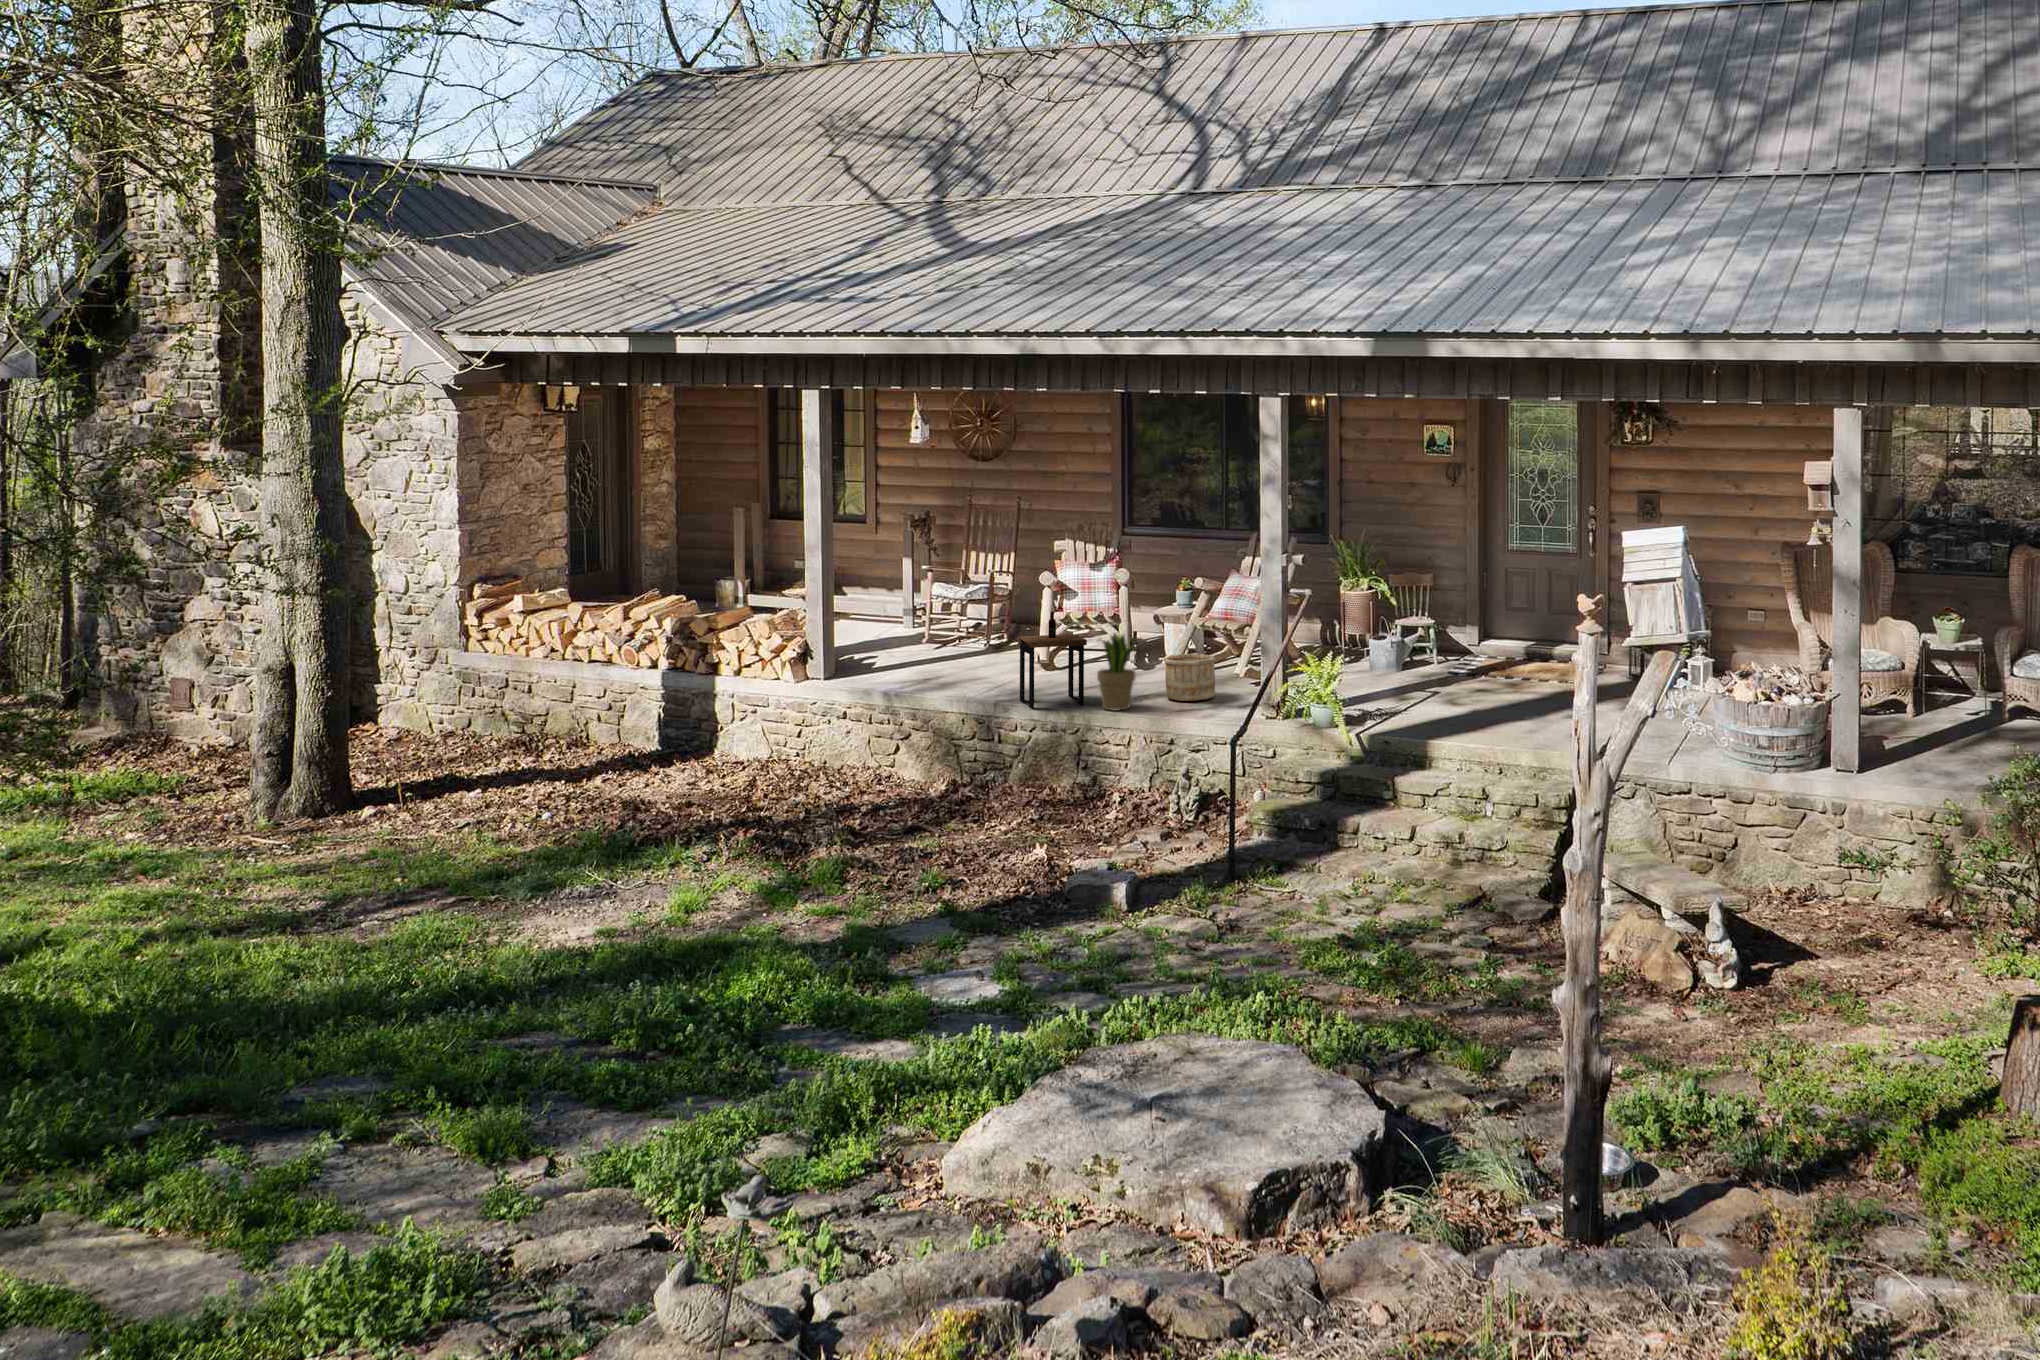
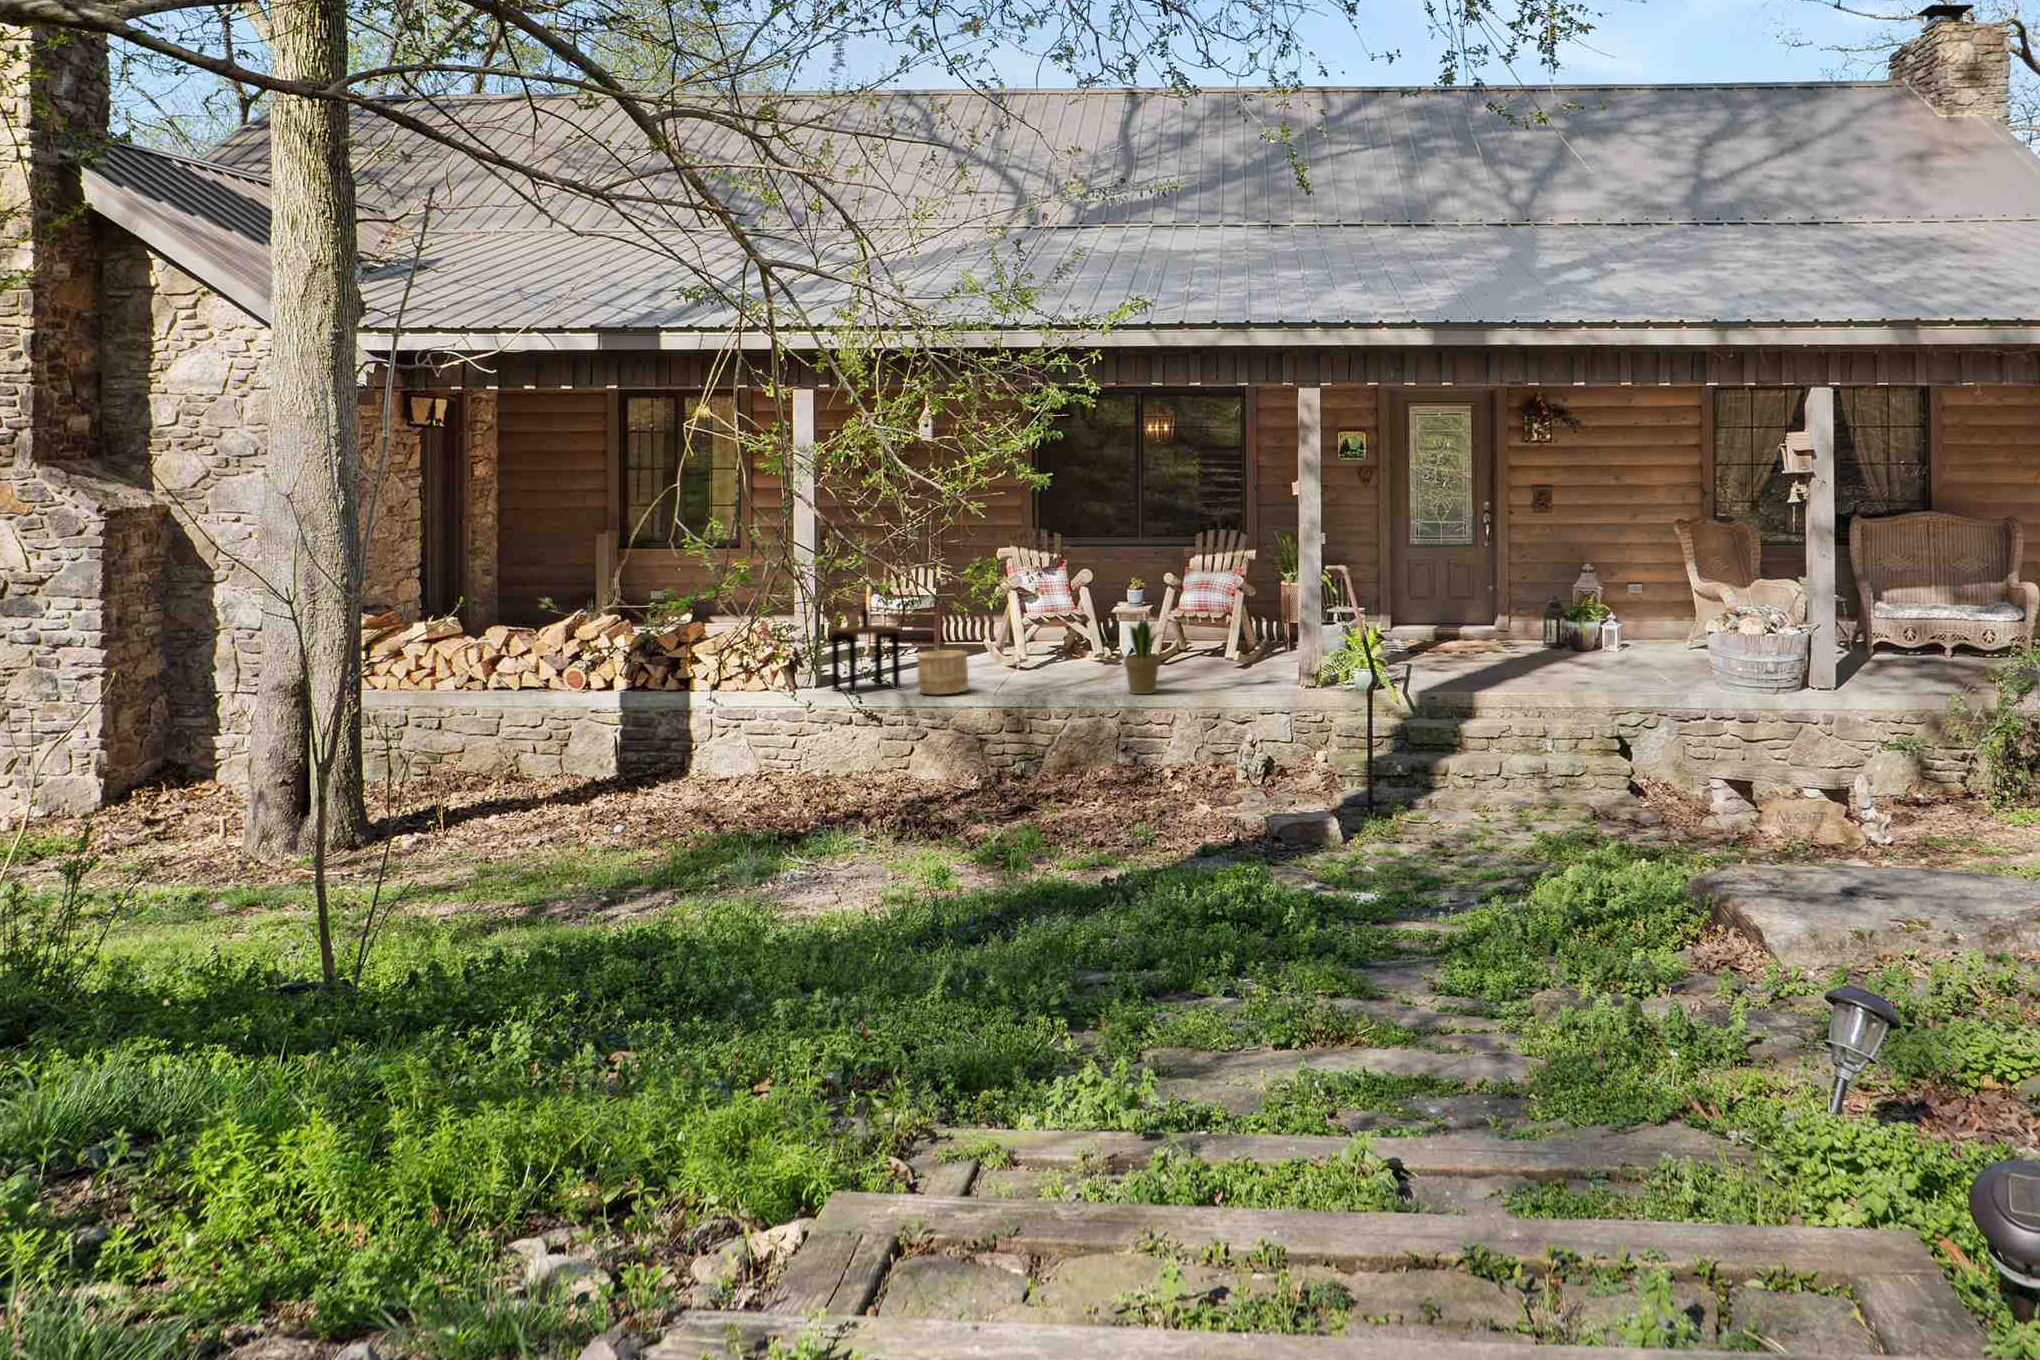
side table: present [1017,611,1087,708] -> present [829,603,902,693]
wooden bucket: present [1164,654,1216,701] -> present [916,650,968,694]

